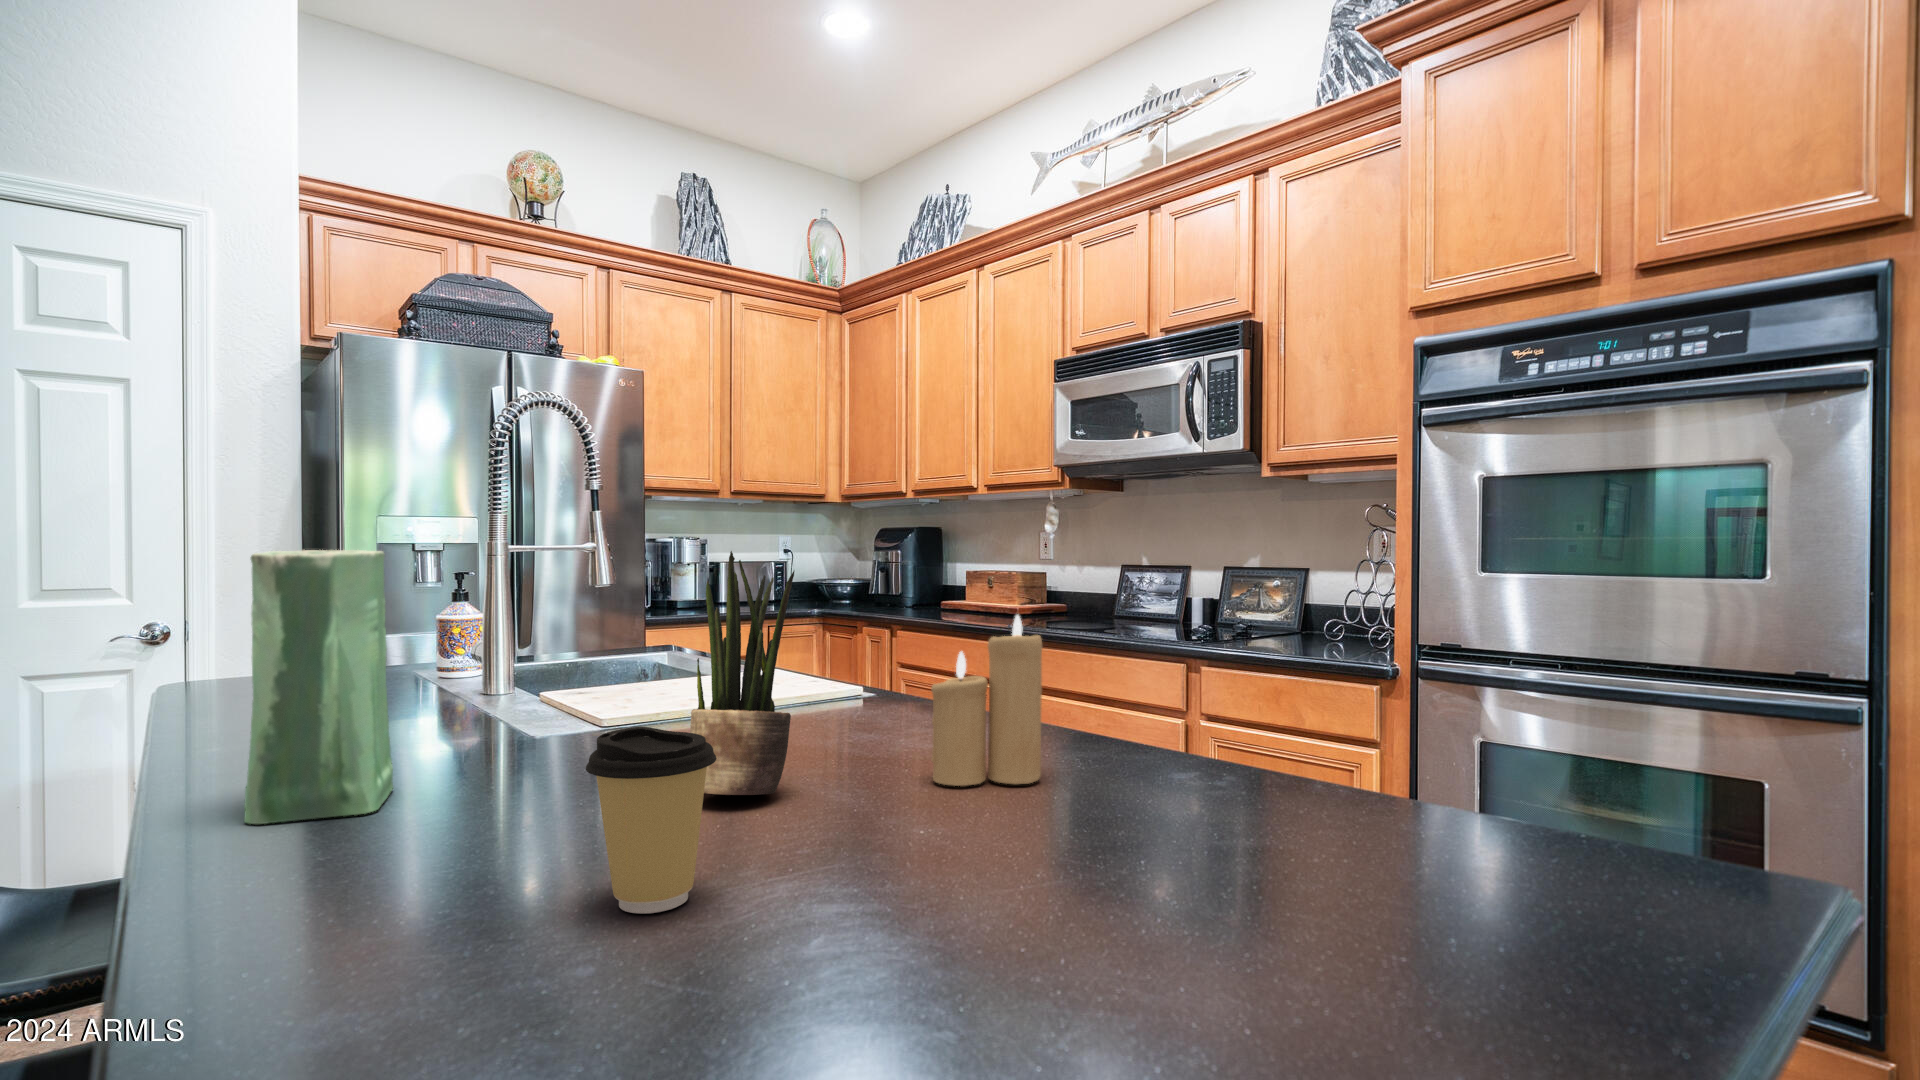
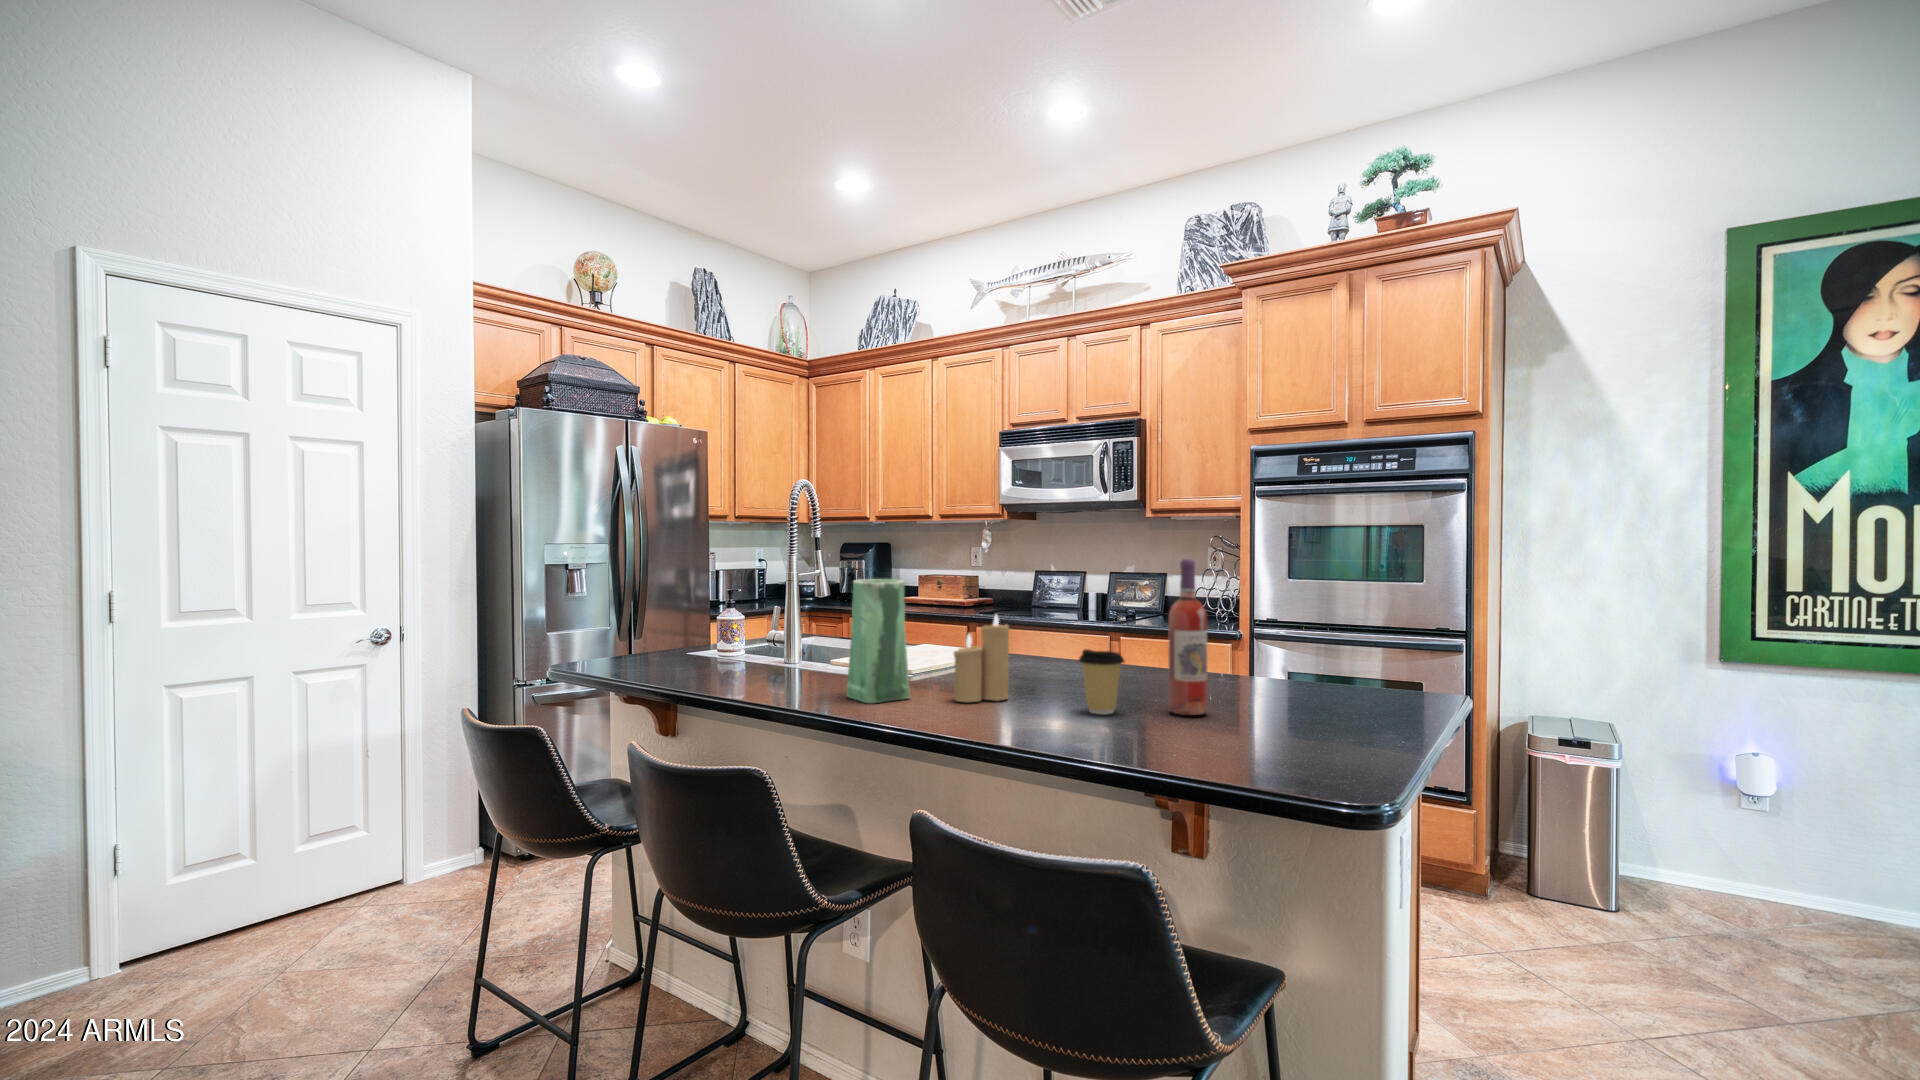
wine bottle: none [813,481,925,943] -> present [1168,559,1208,715]
potted plant: present [690,551,794,795] -> none [1030,578,1073,685]
candle: present [931,615,1042,786] -> present [954,615,1009,702]

